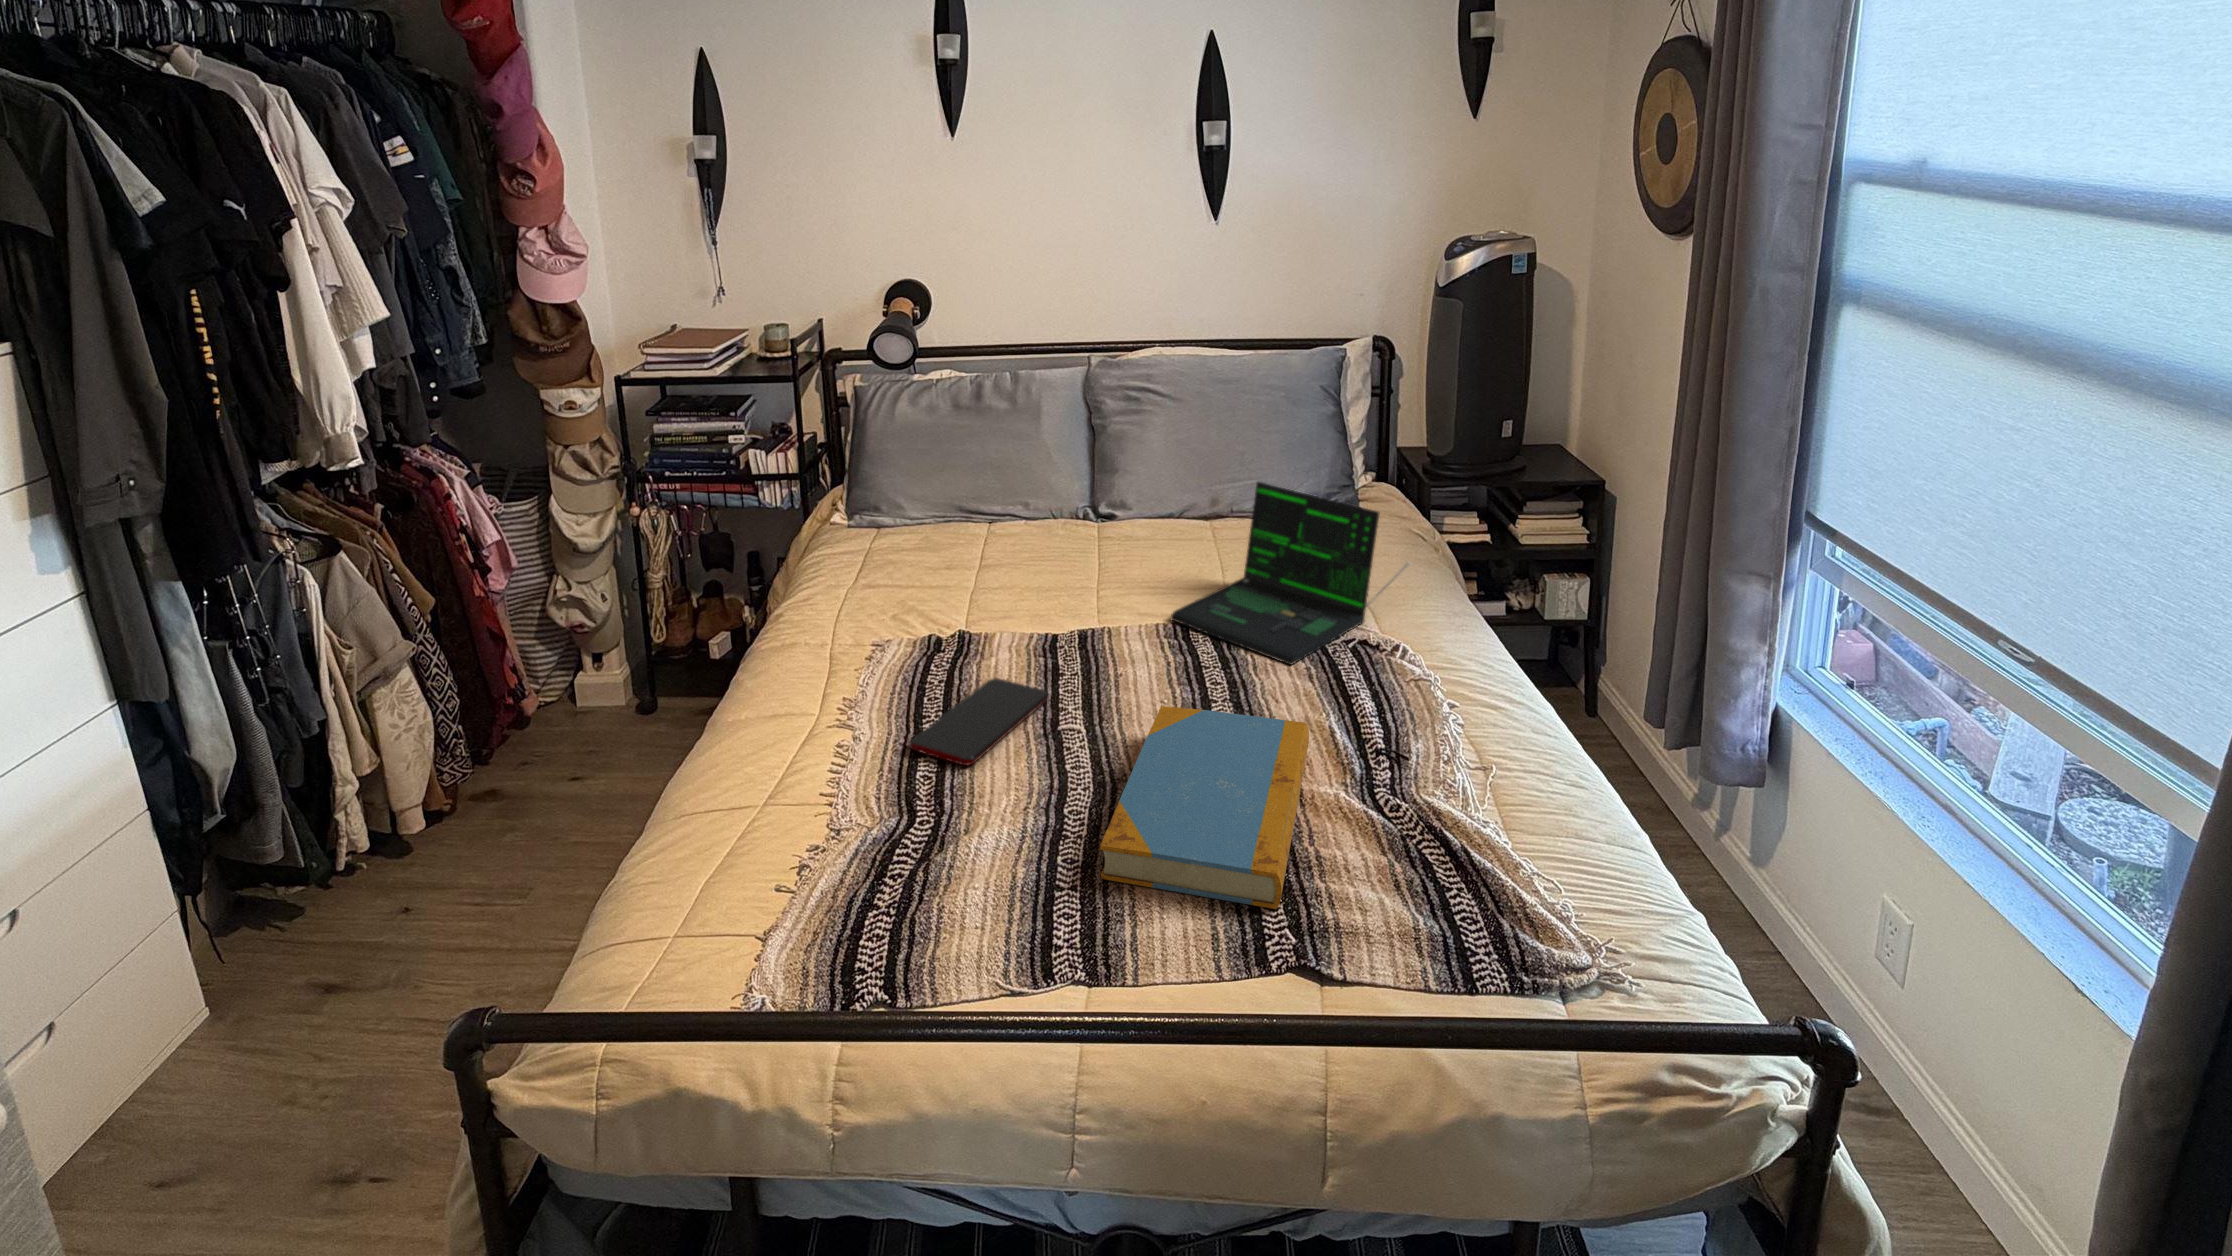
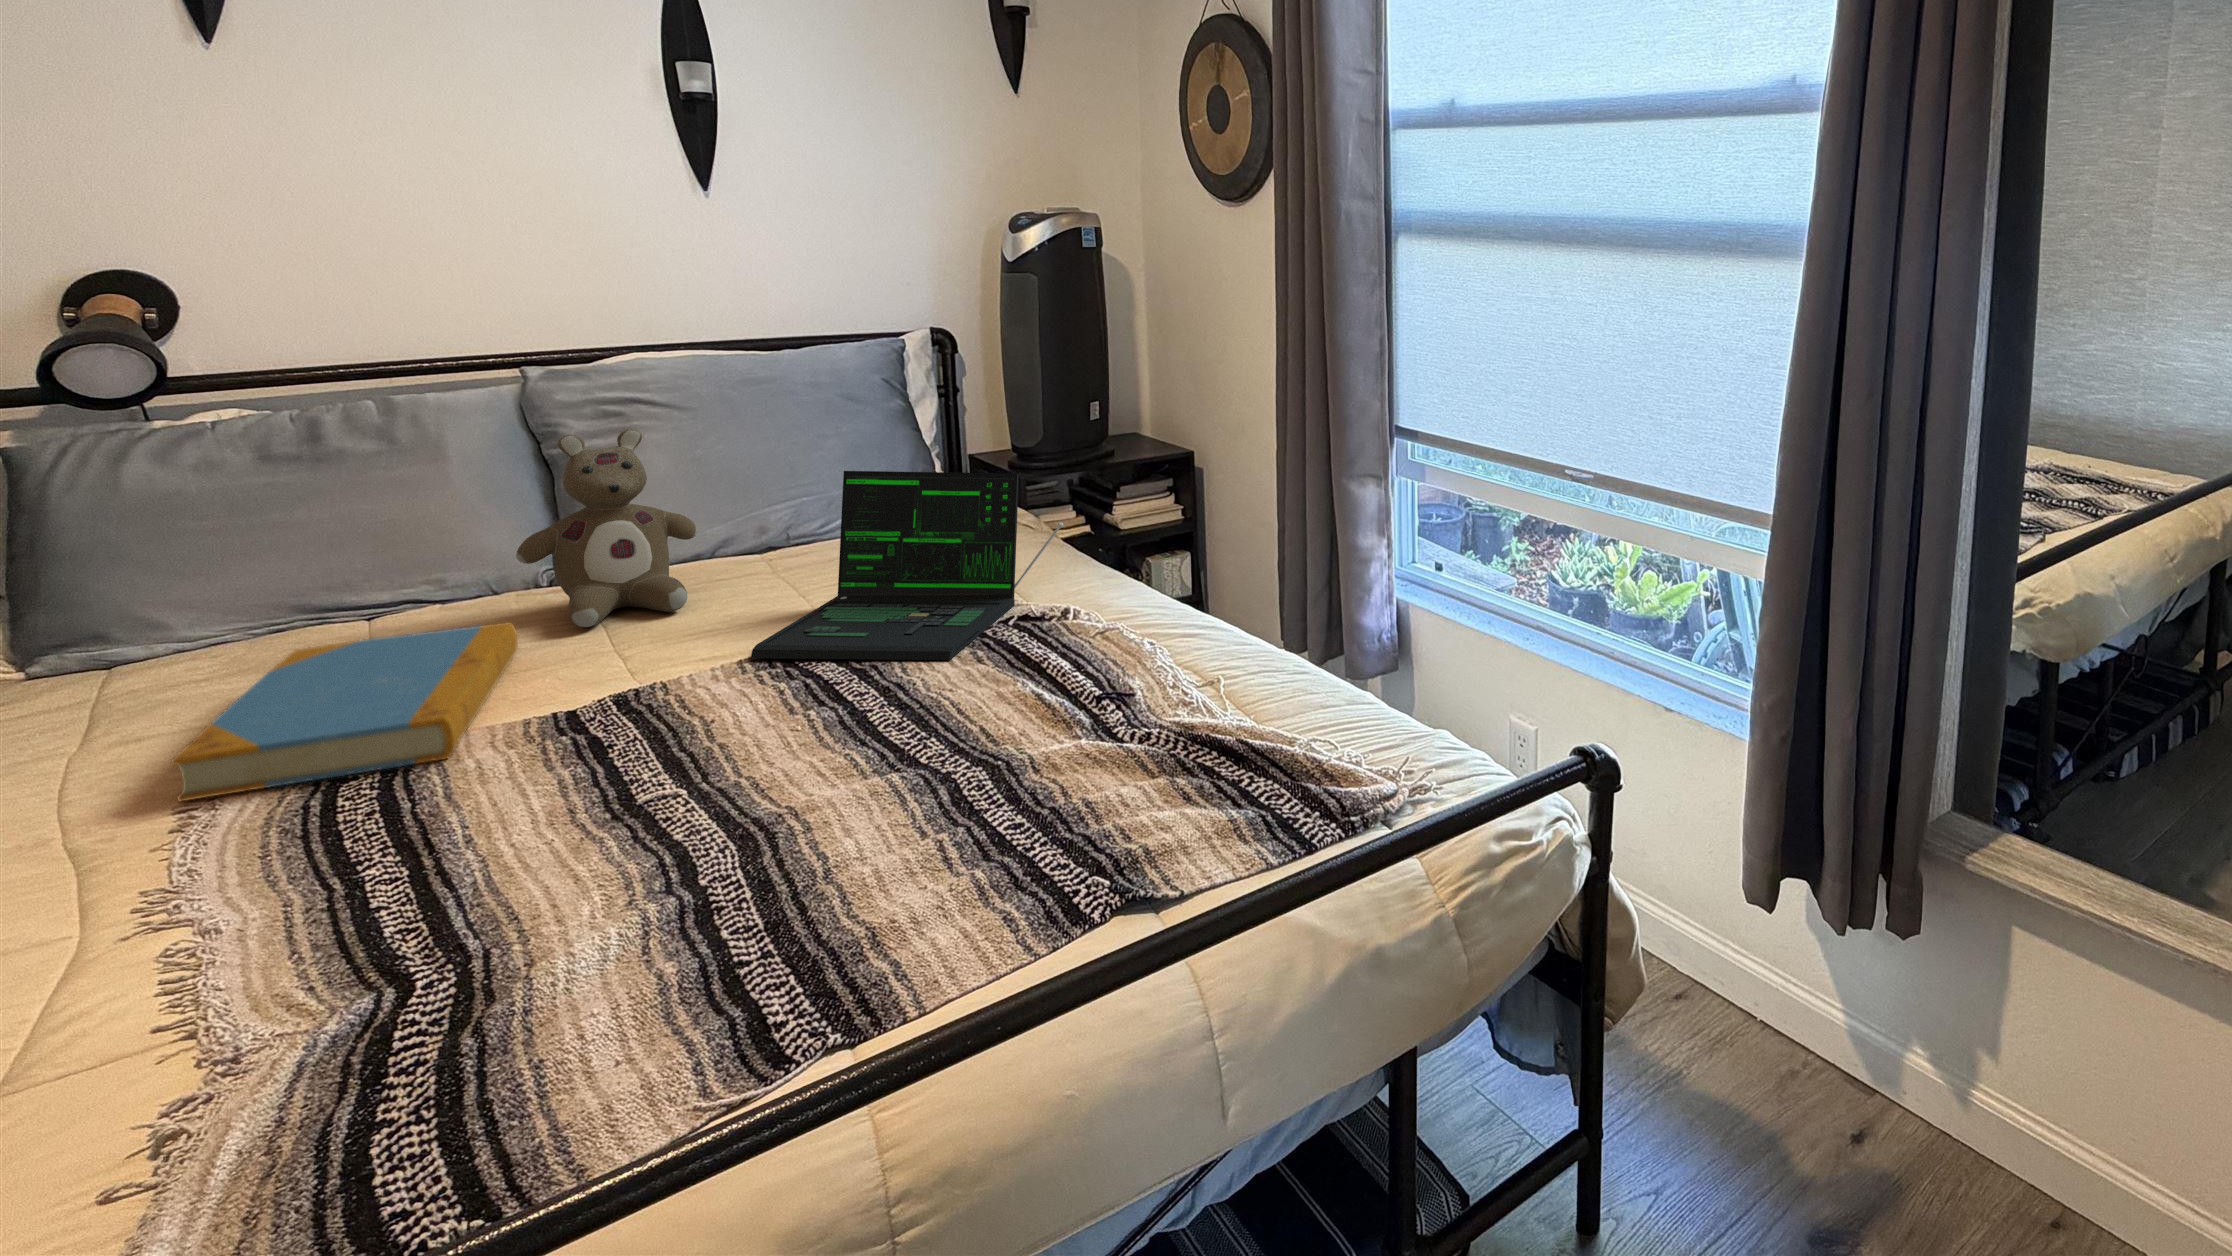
stuffed bear: none [1068,424,1171,561] -> present [516,429,697,627]
smartphone: present [910,678,1049,765] -> none [333,774,594,915]
book: present [1100,706,1309,909] -> present [172,622,518,801]

